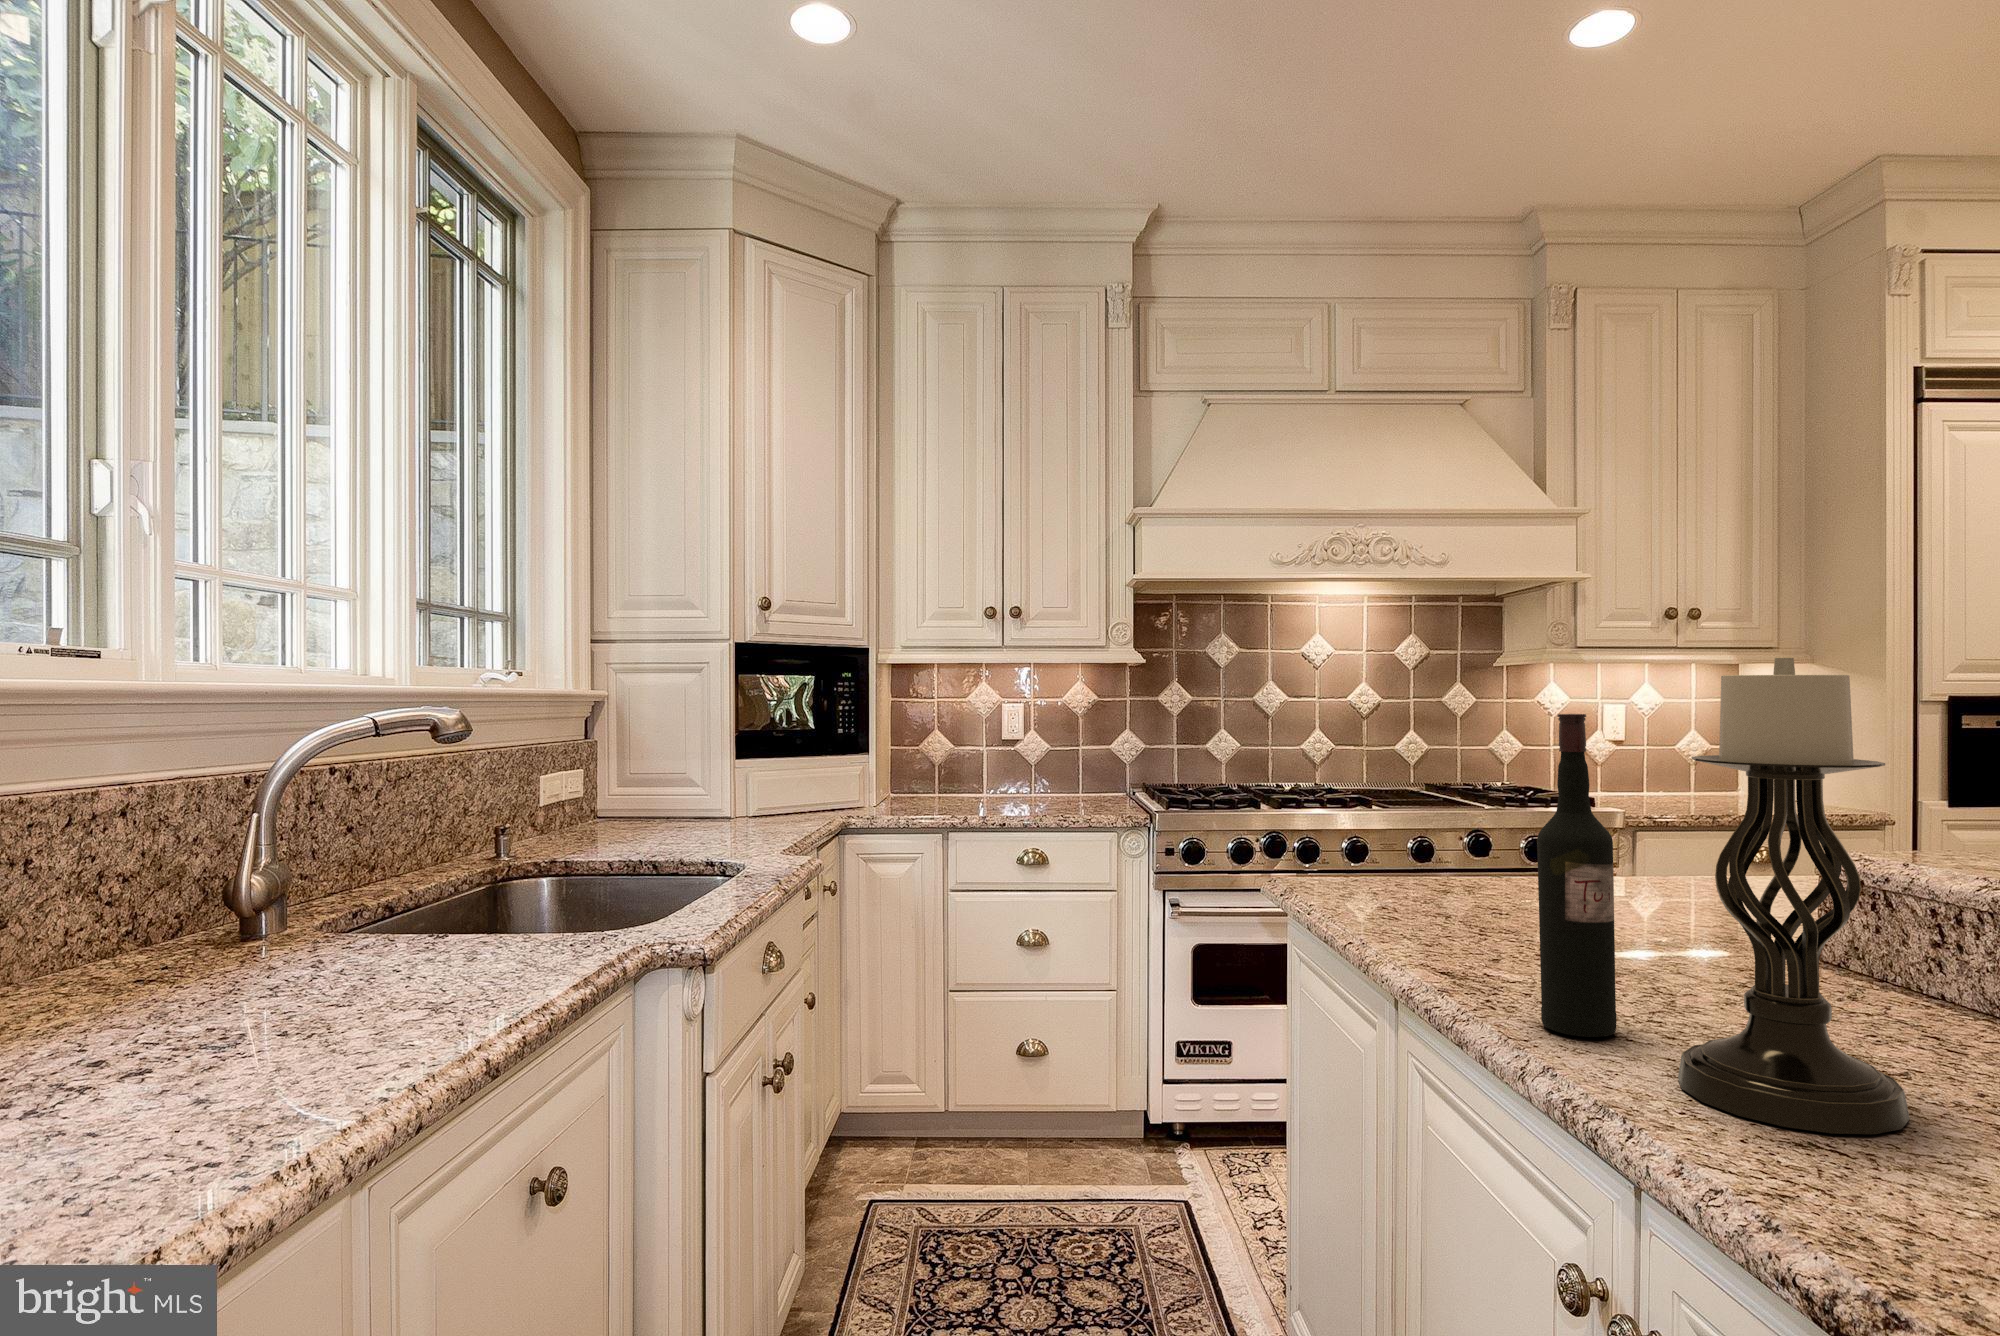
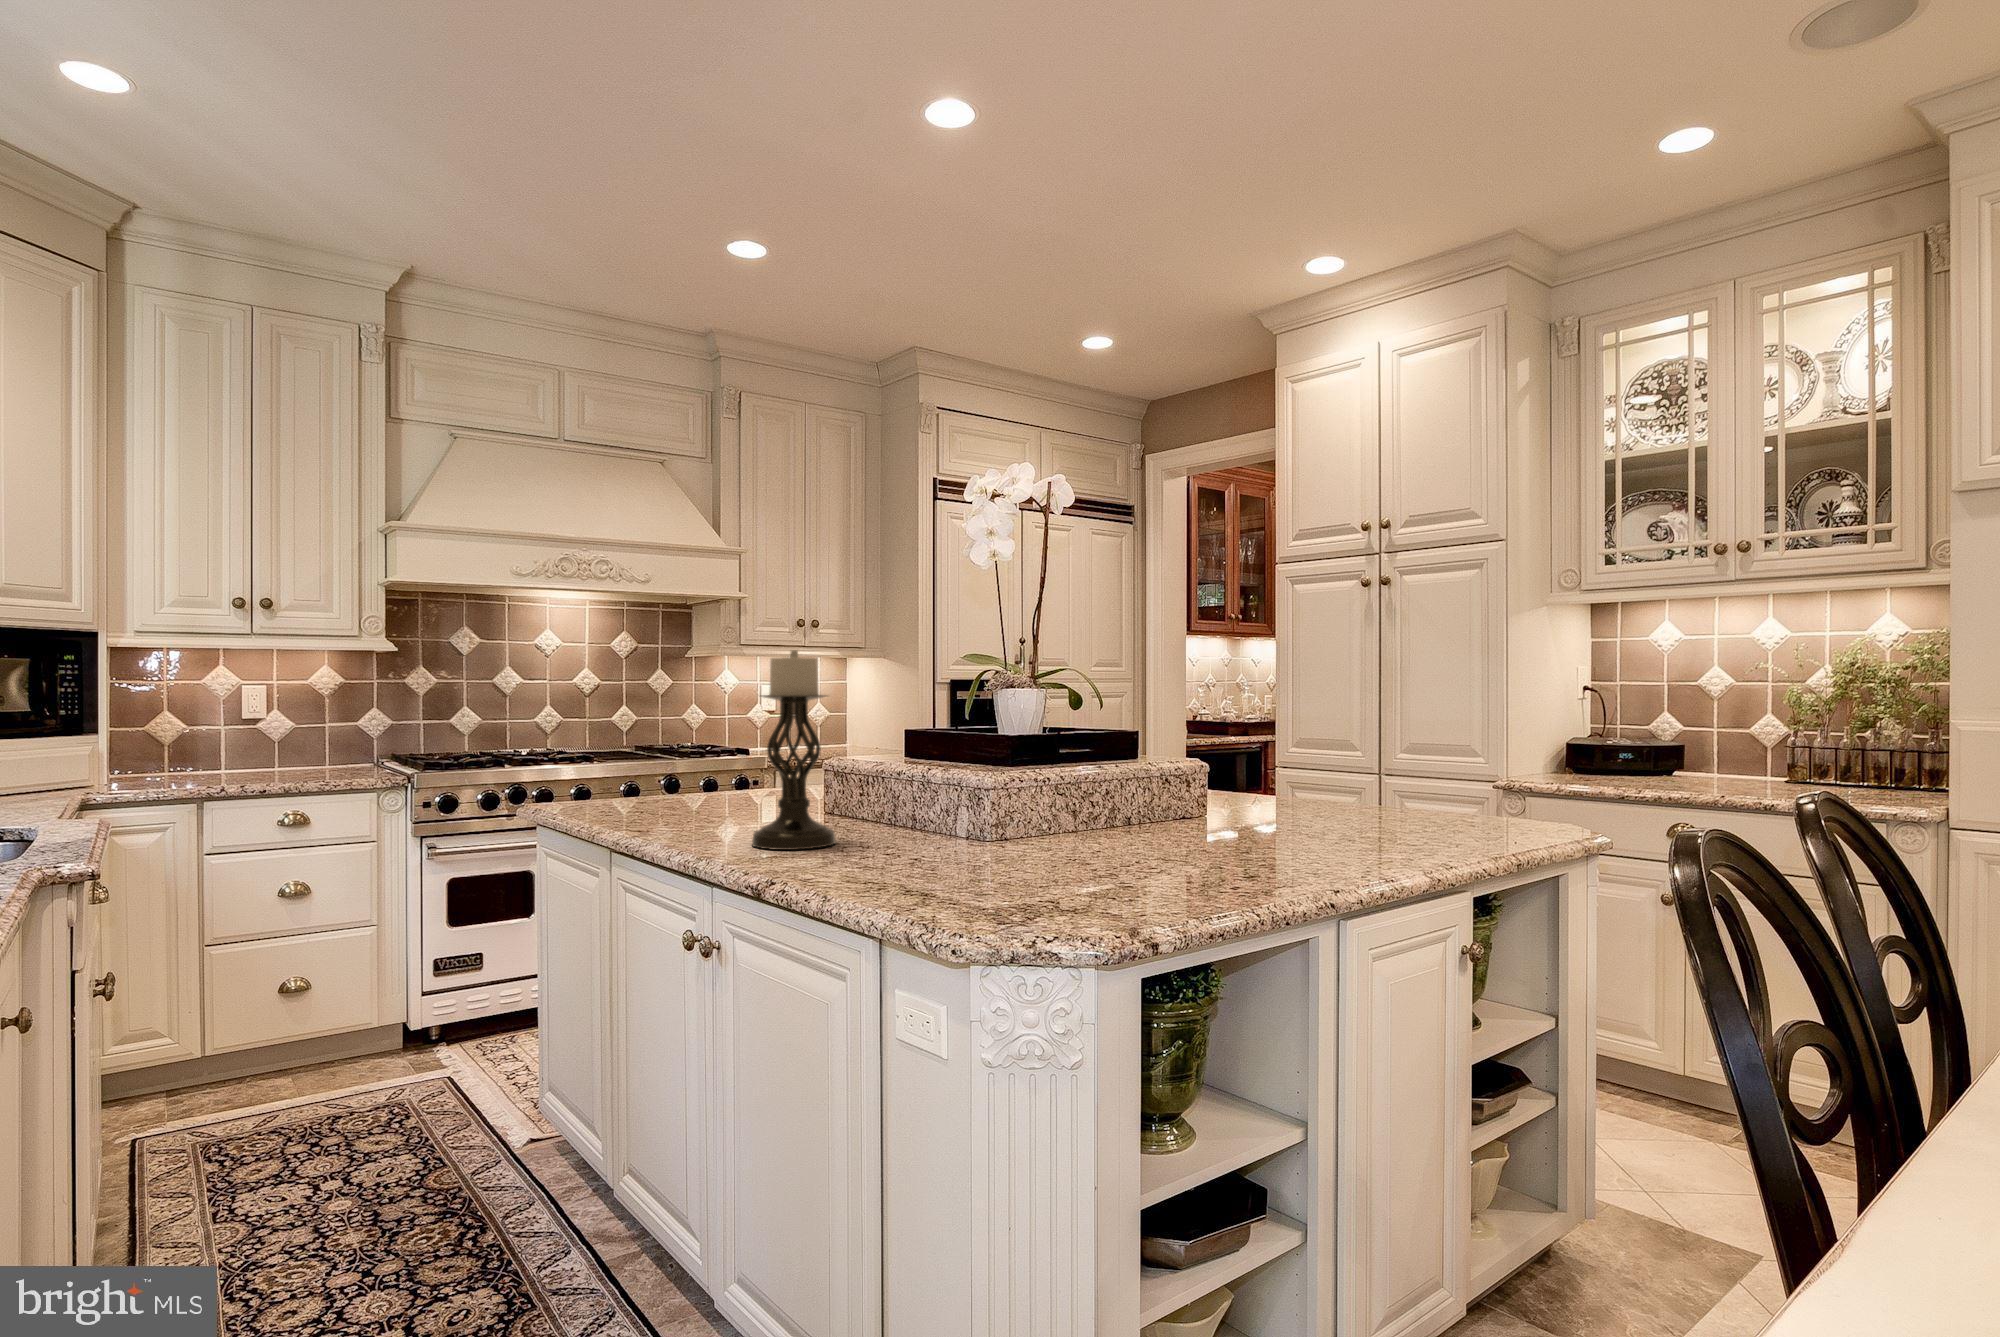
wine bottle: present [1537,714,1617,1037] -> none [694,677,730,837]

